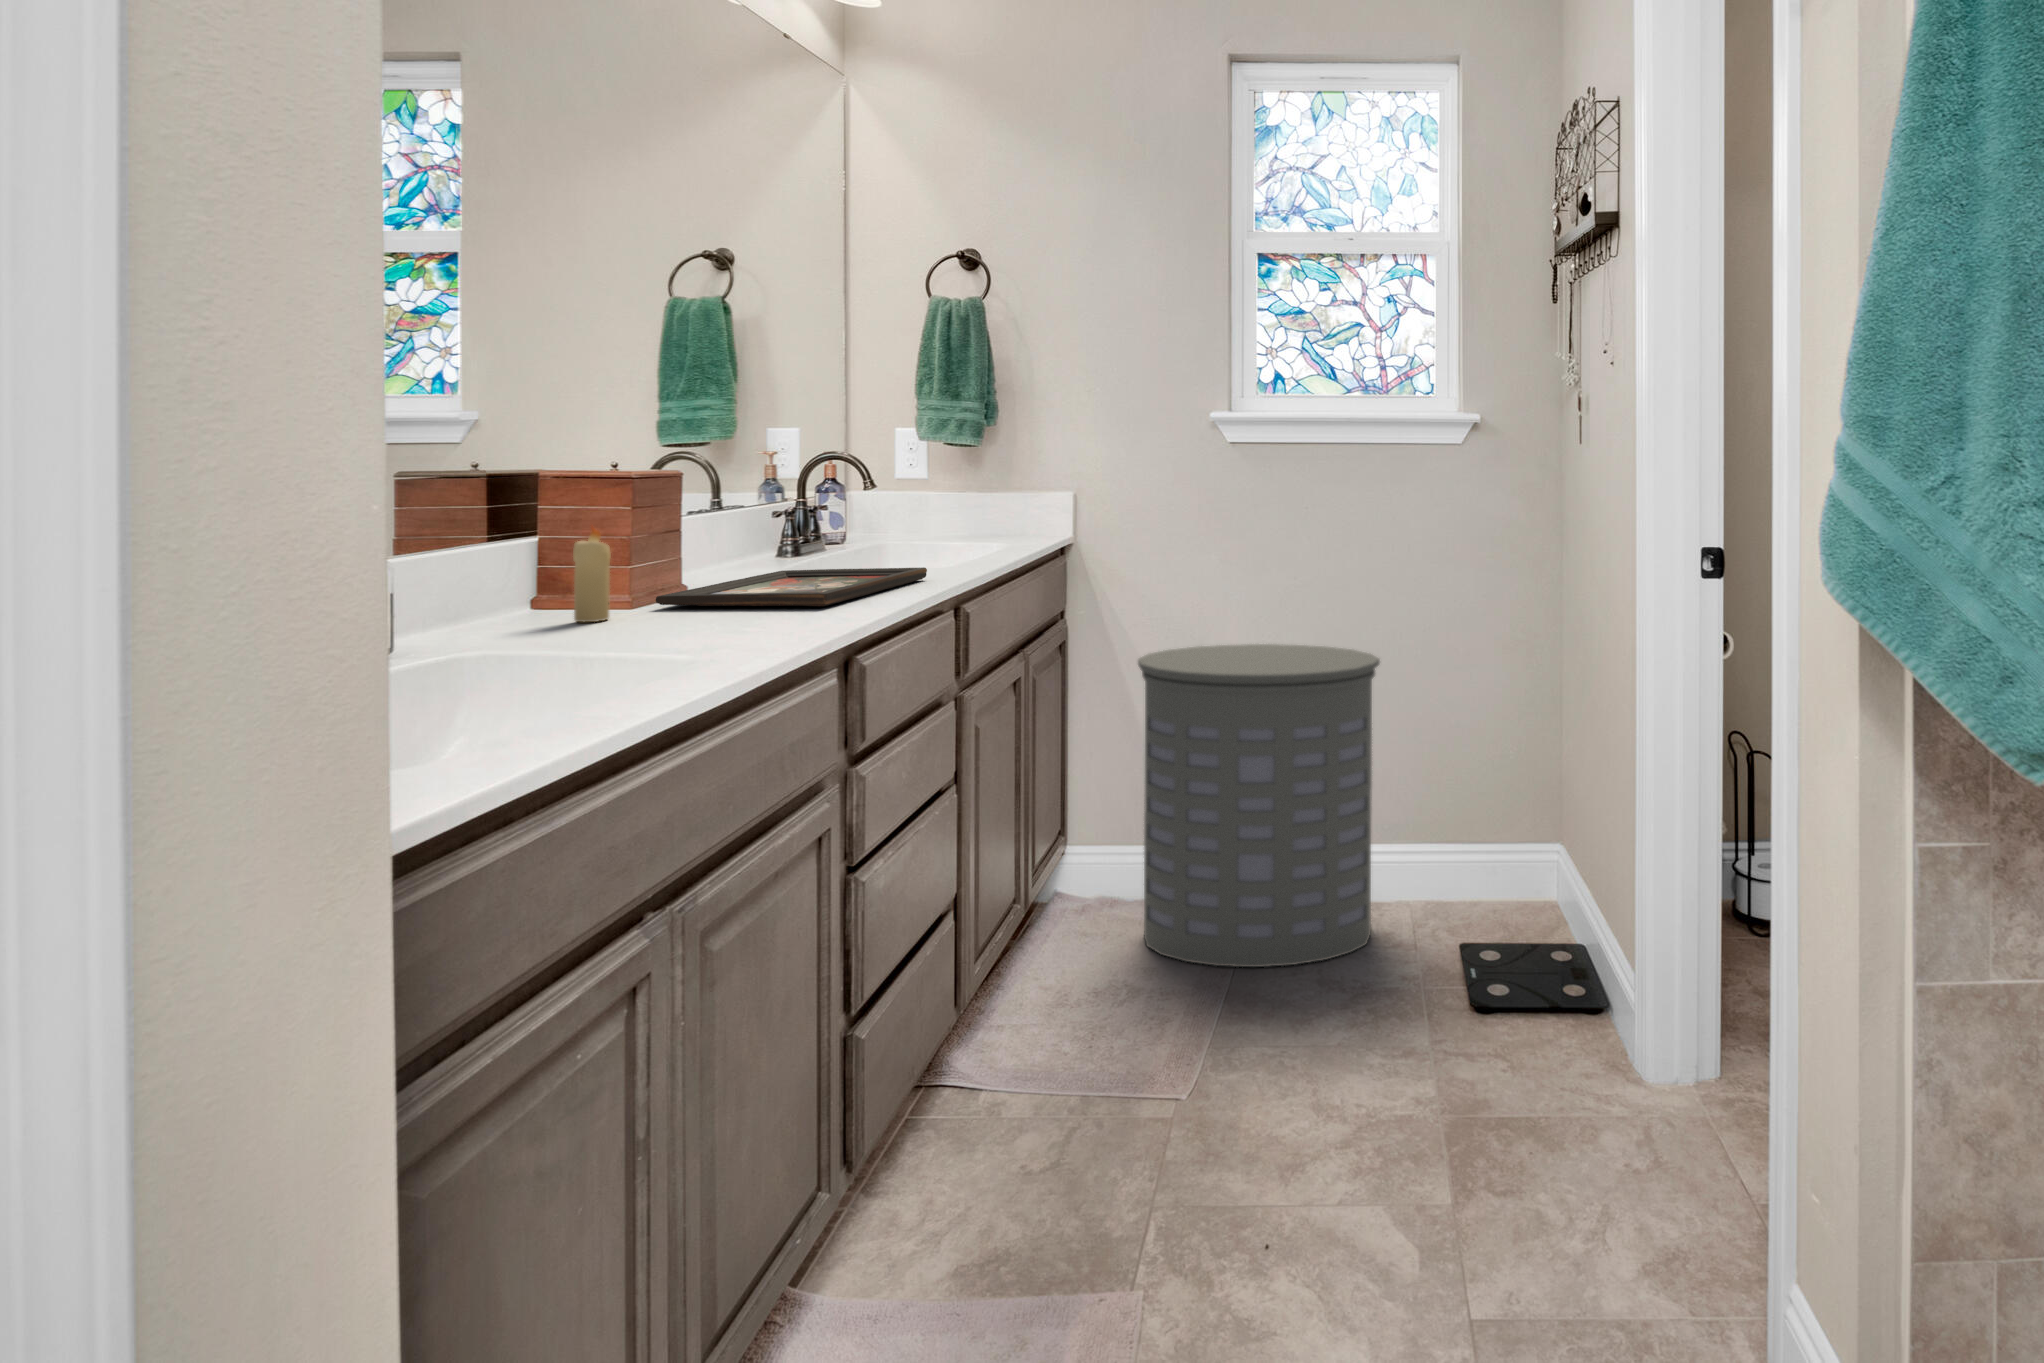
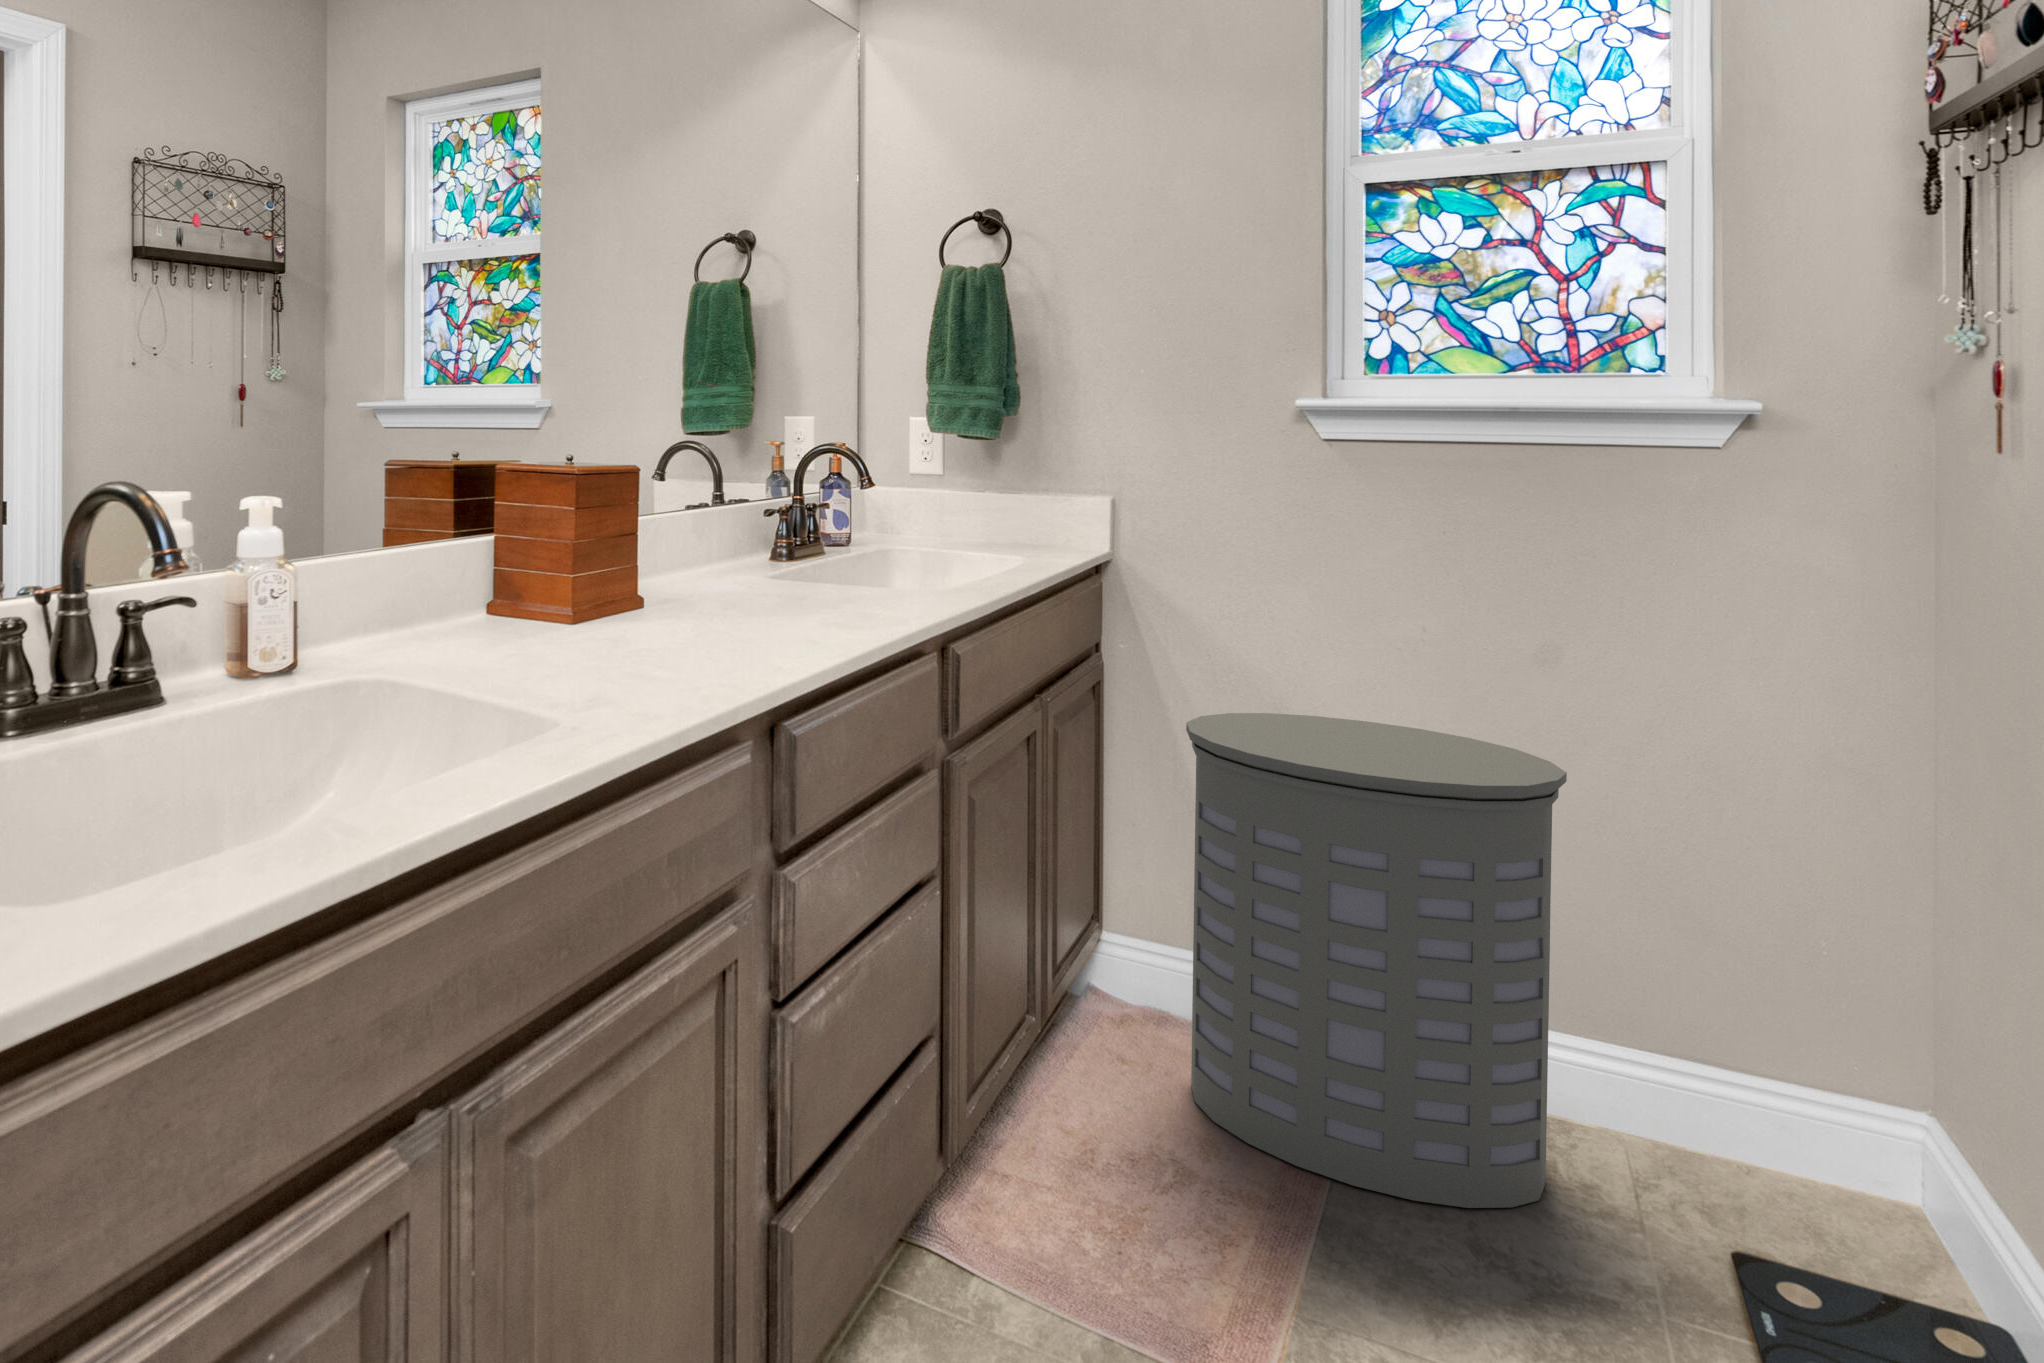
candle: present [573,527,611,622] -> none [541,522,577,628]
decorative tray: present [656,567,927,606] -> none [625,579,916,634]

